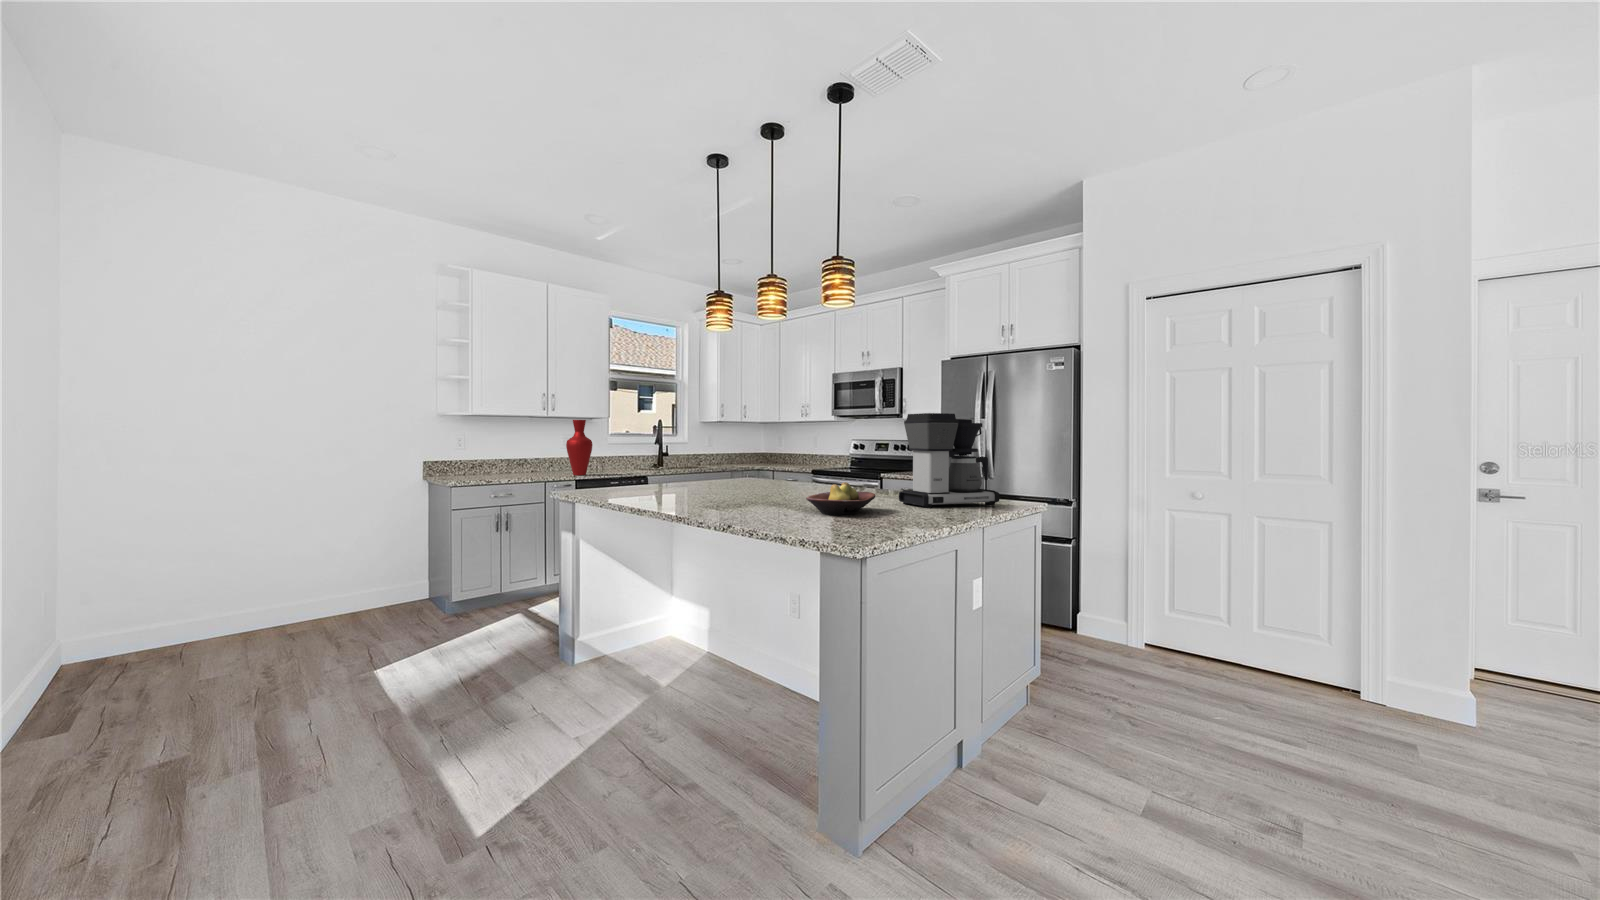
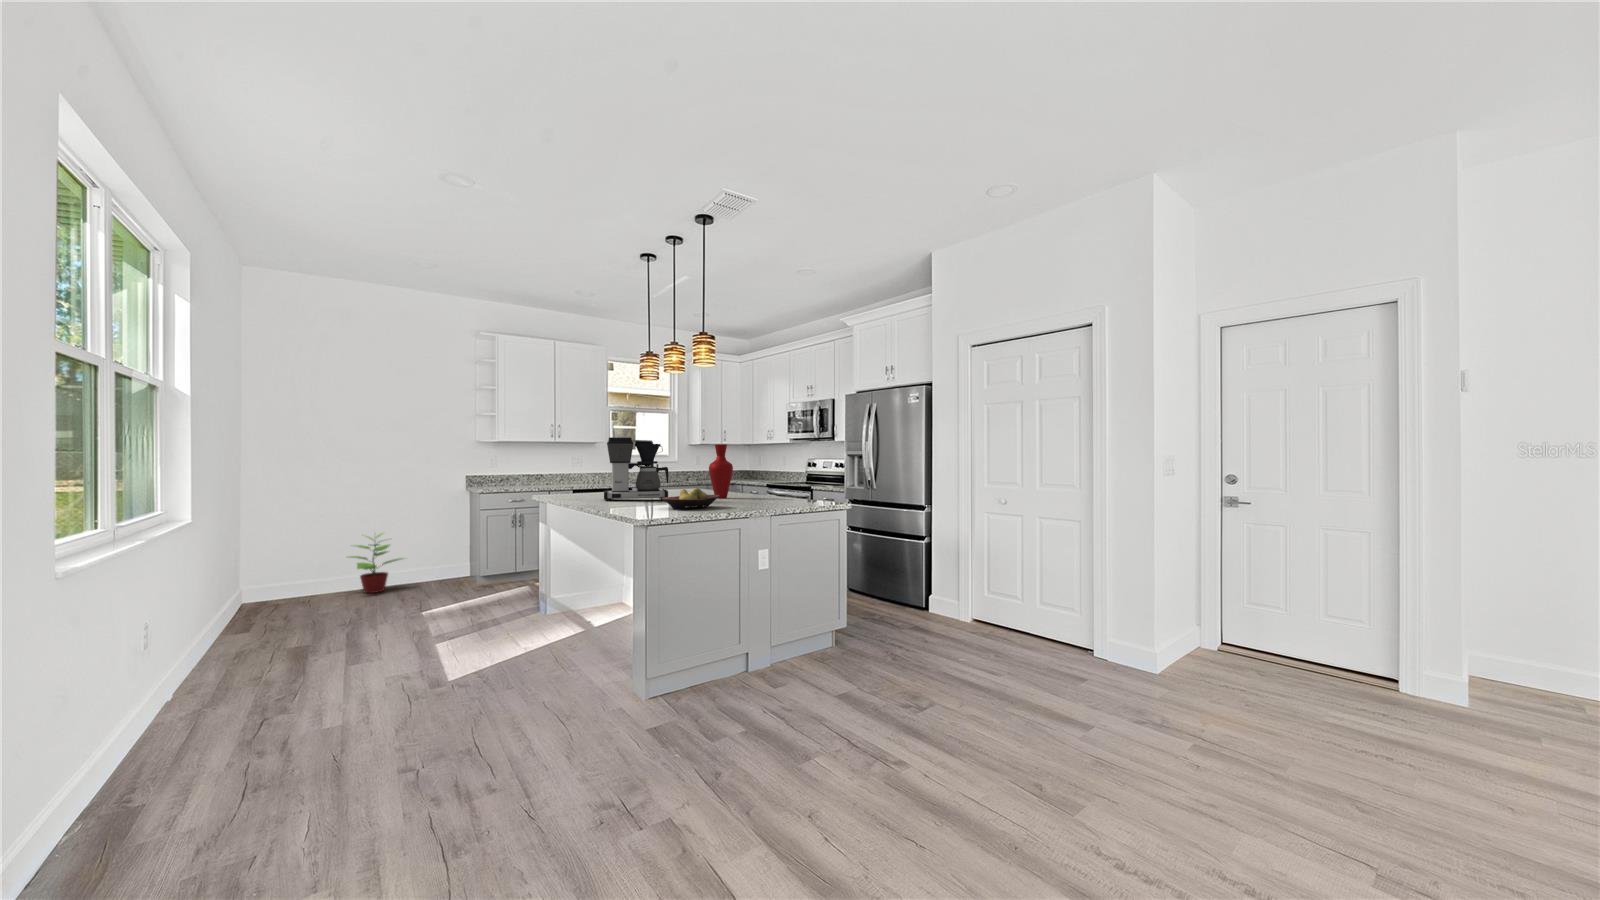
coffee maker: present [899,413,1000,508] -> present [604,437,669,501]
vase: present [566,420,592,475] -> present [709,444,733,498]
potted plant: none [262,538,352,626] -> present [350,533,402,593]

